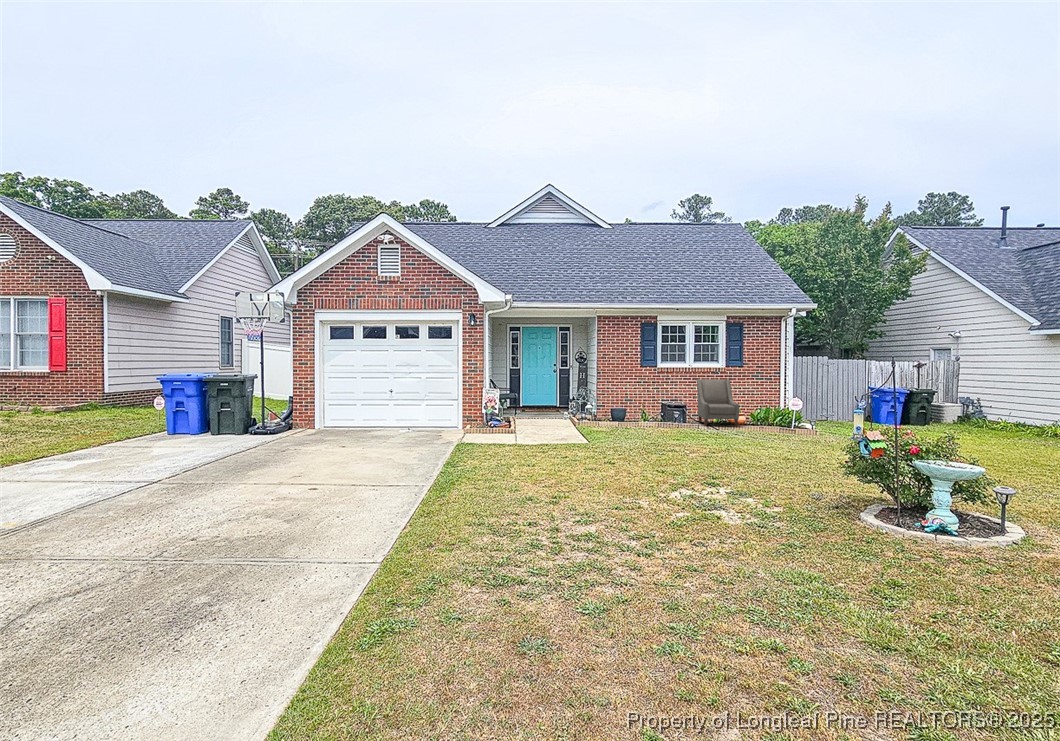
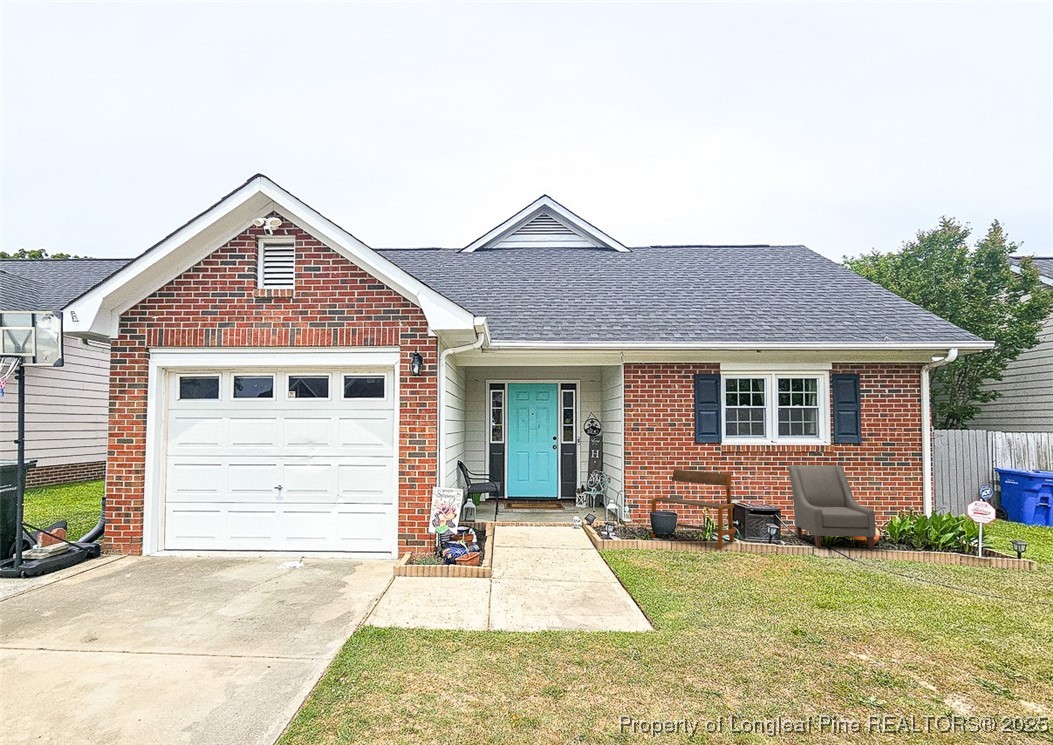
bench: none [610,382,660,426] -> present [651,470,736,549]

